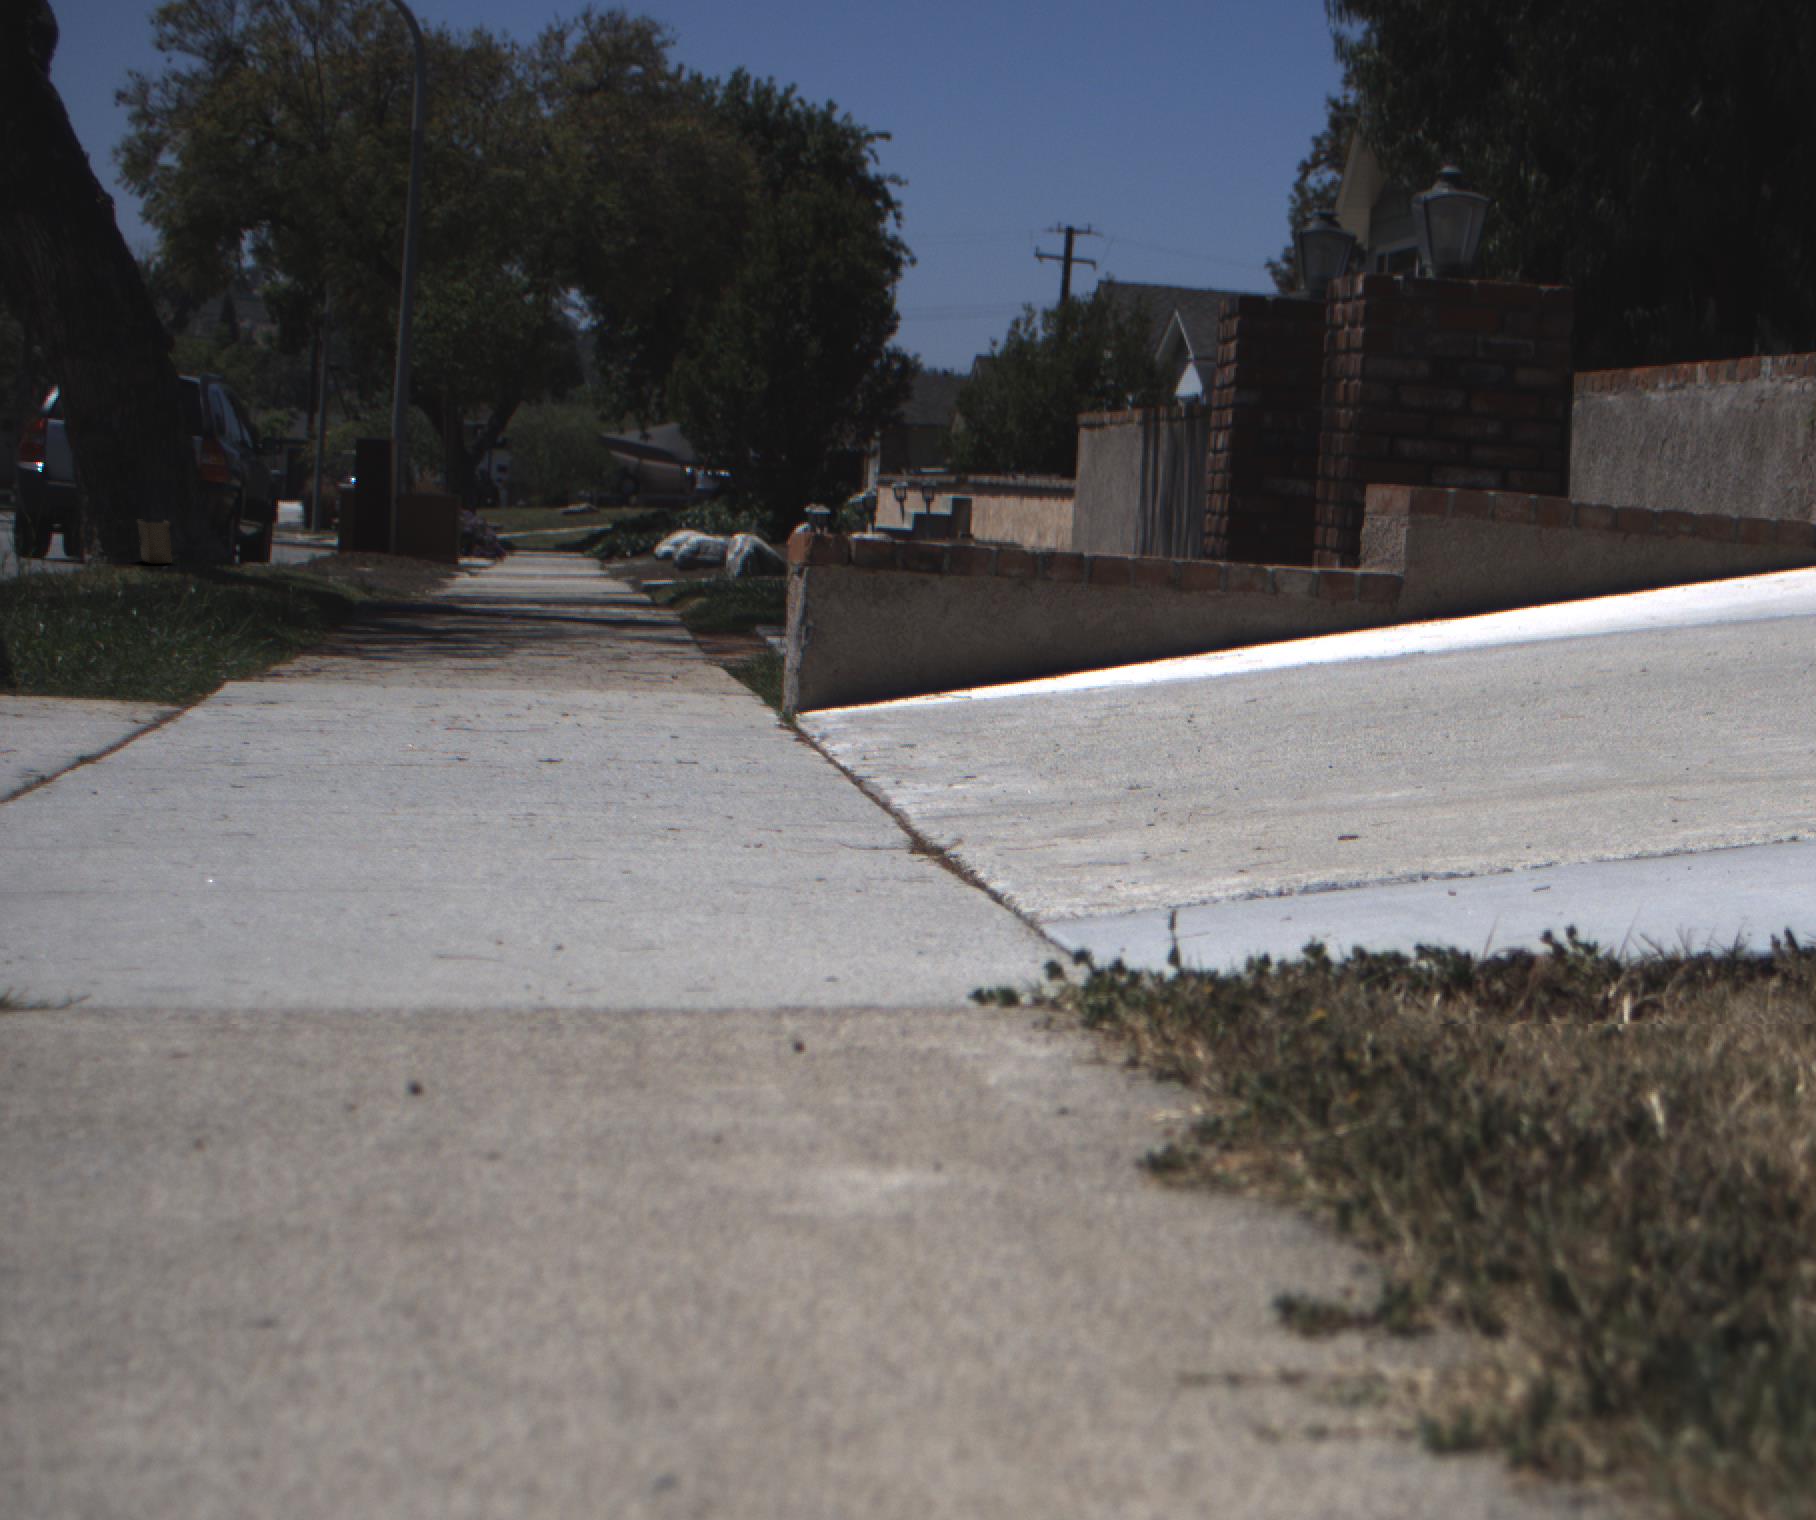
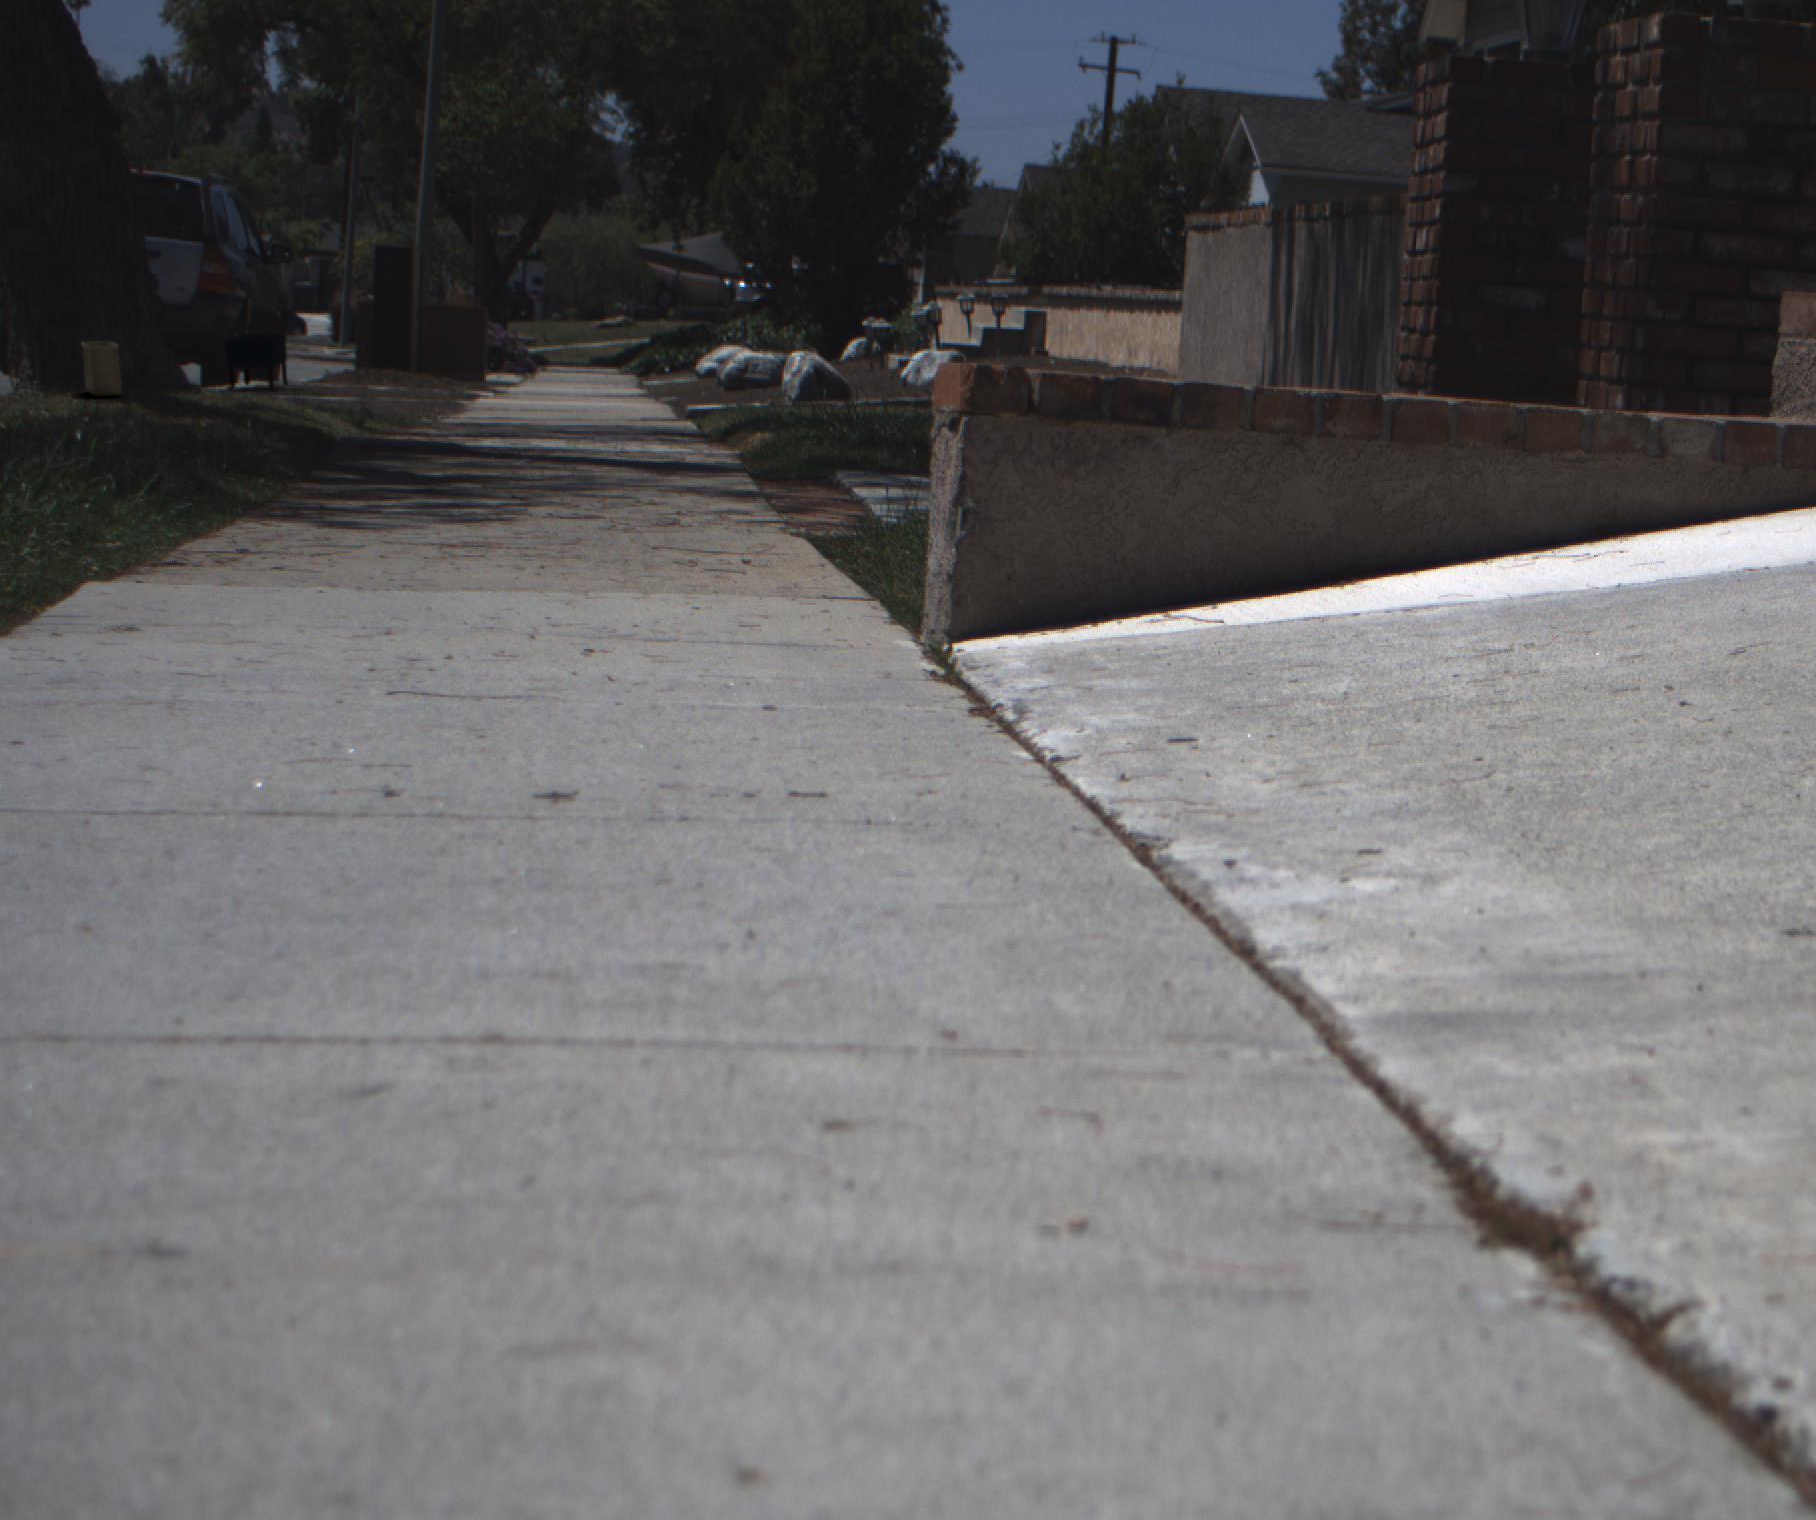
bench: none [233,516,287,569] -> present [225,333,288,392]

